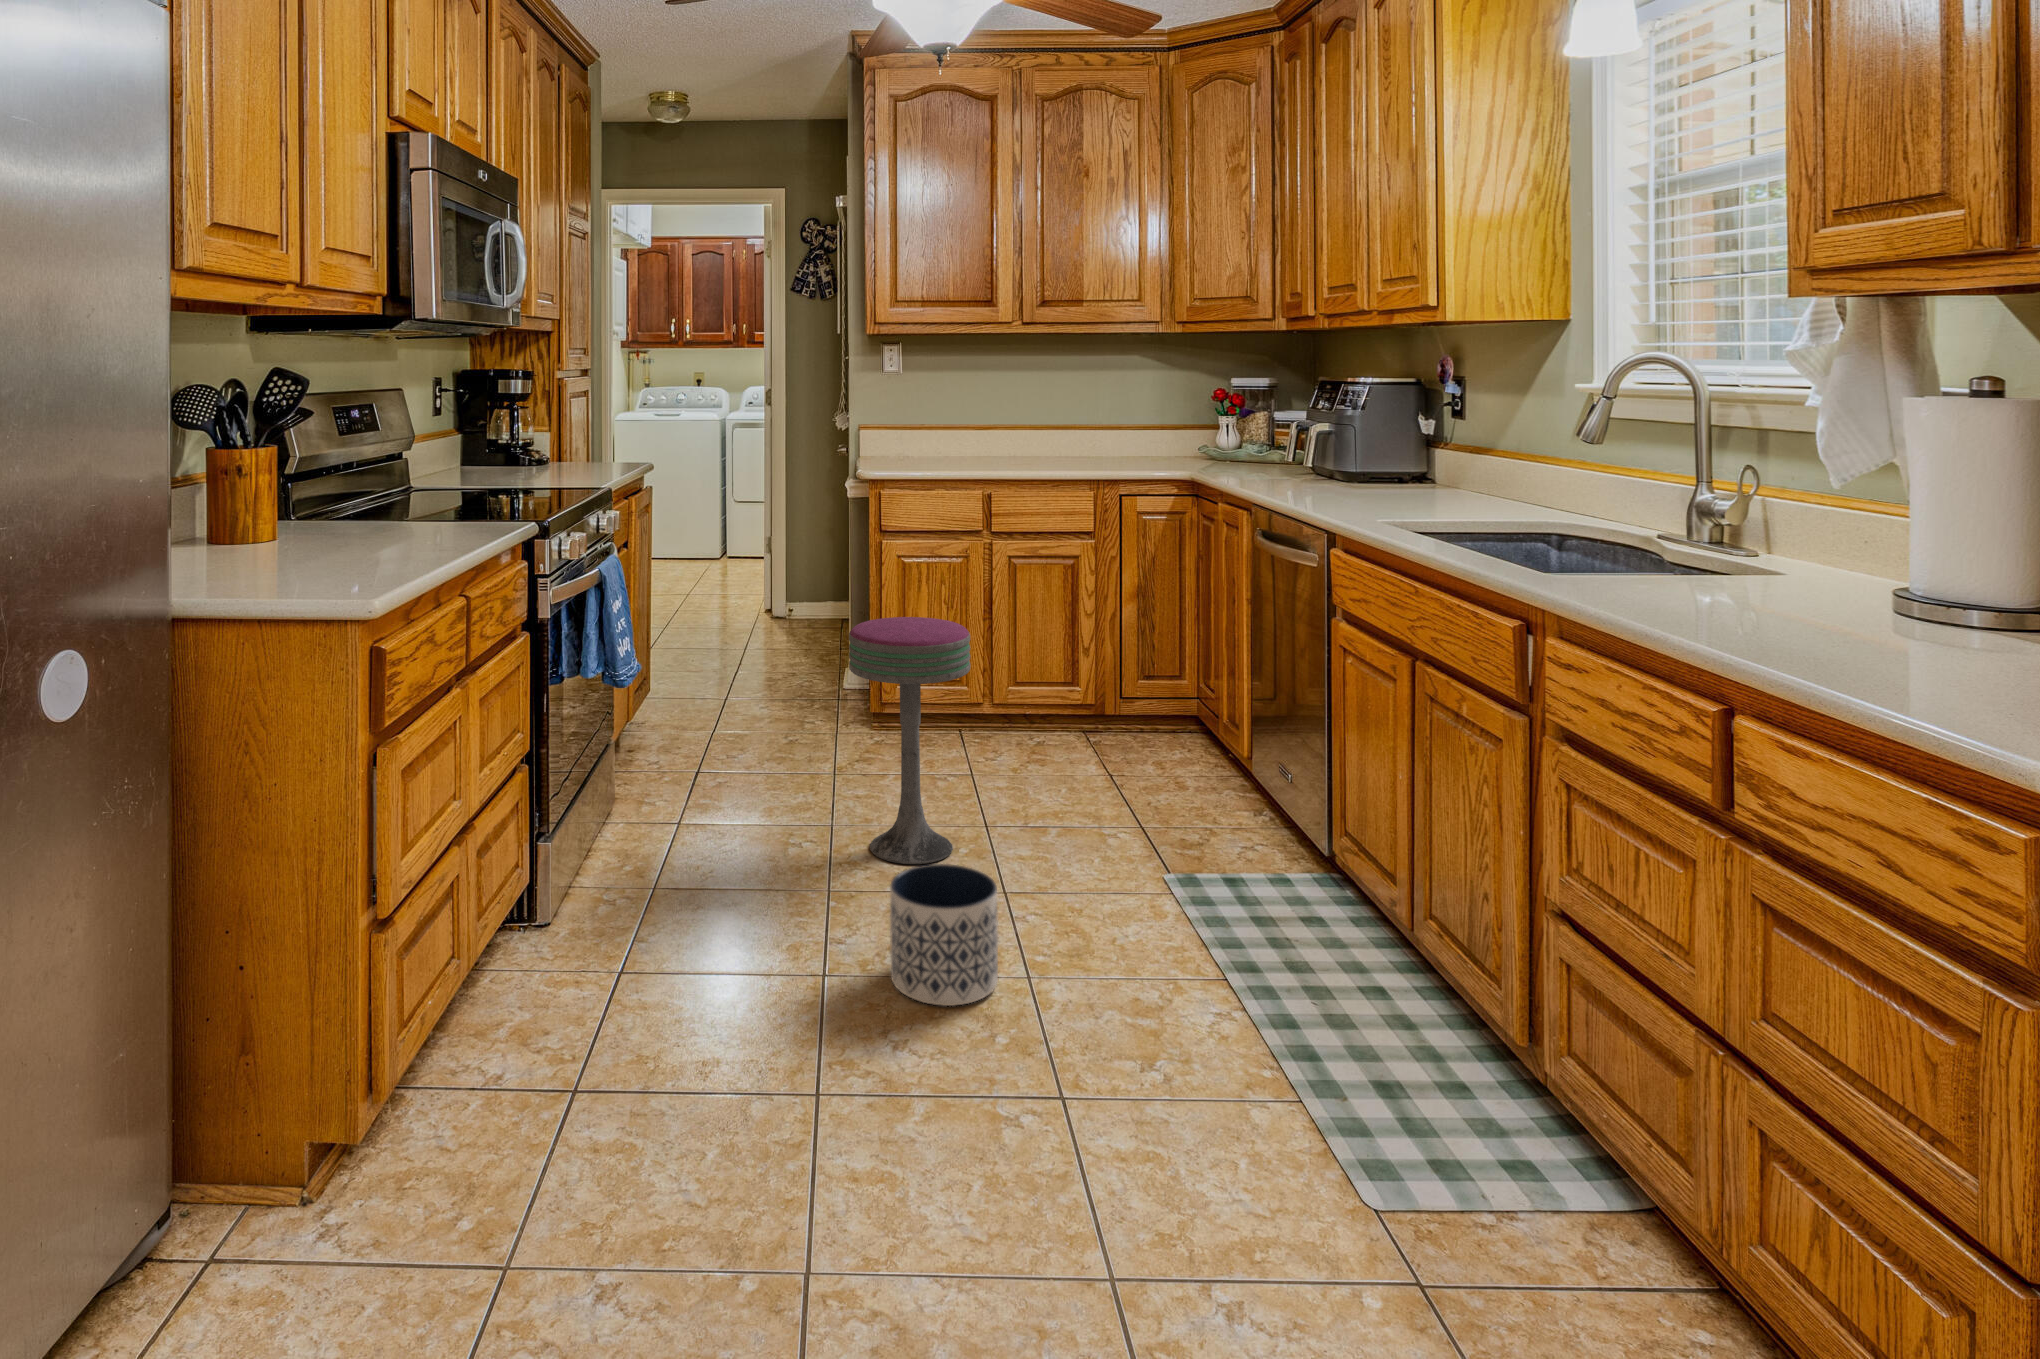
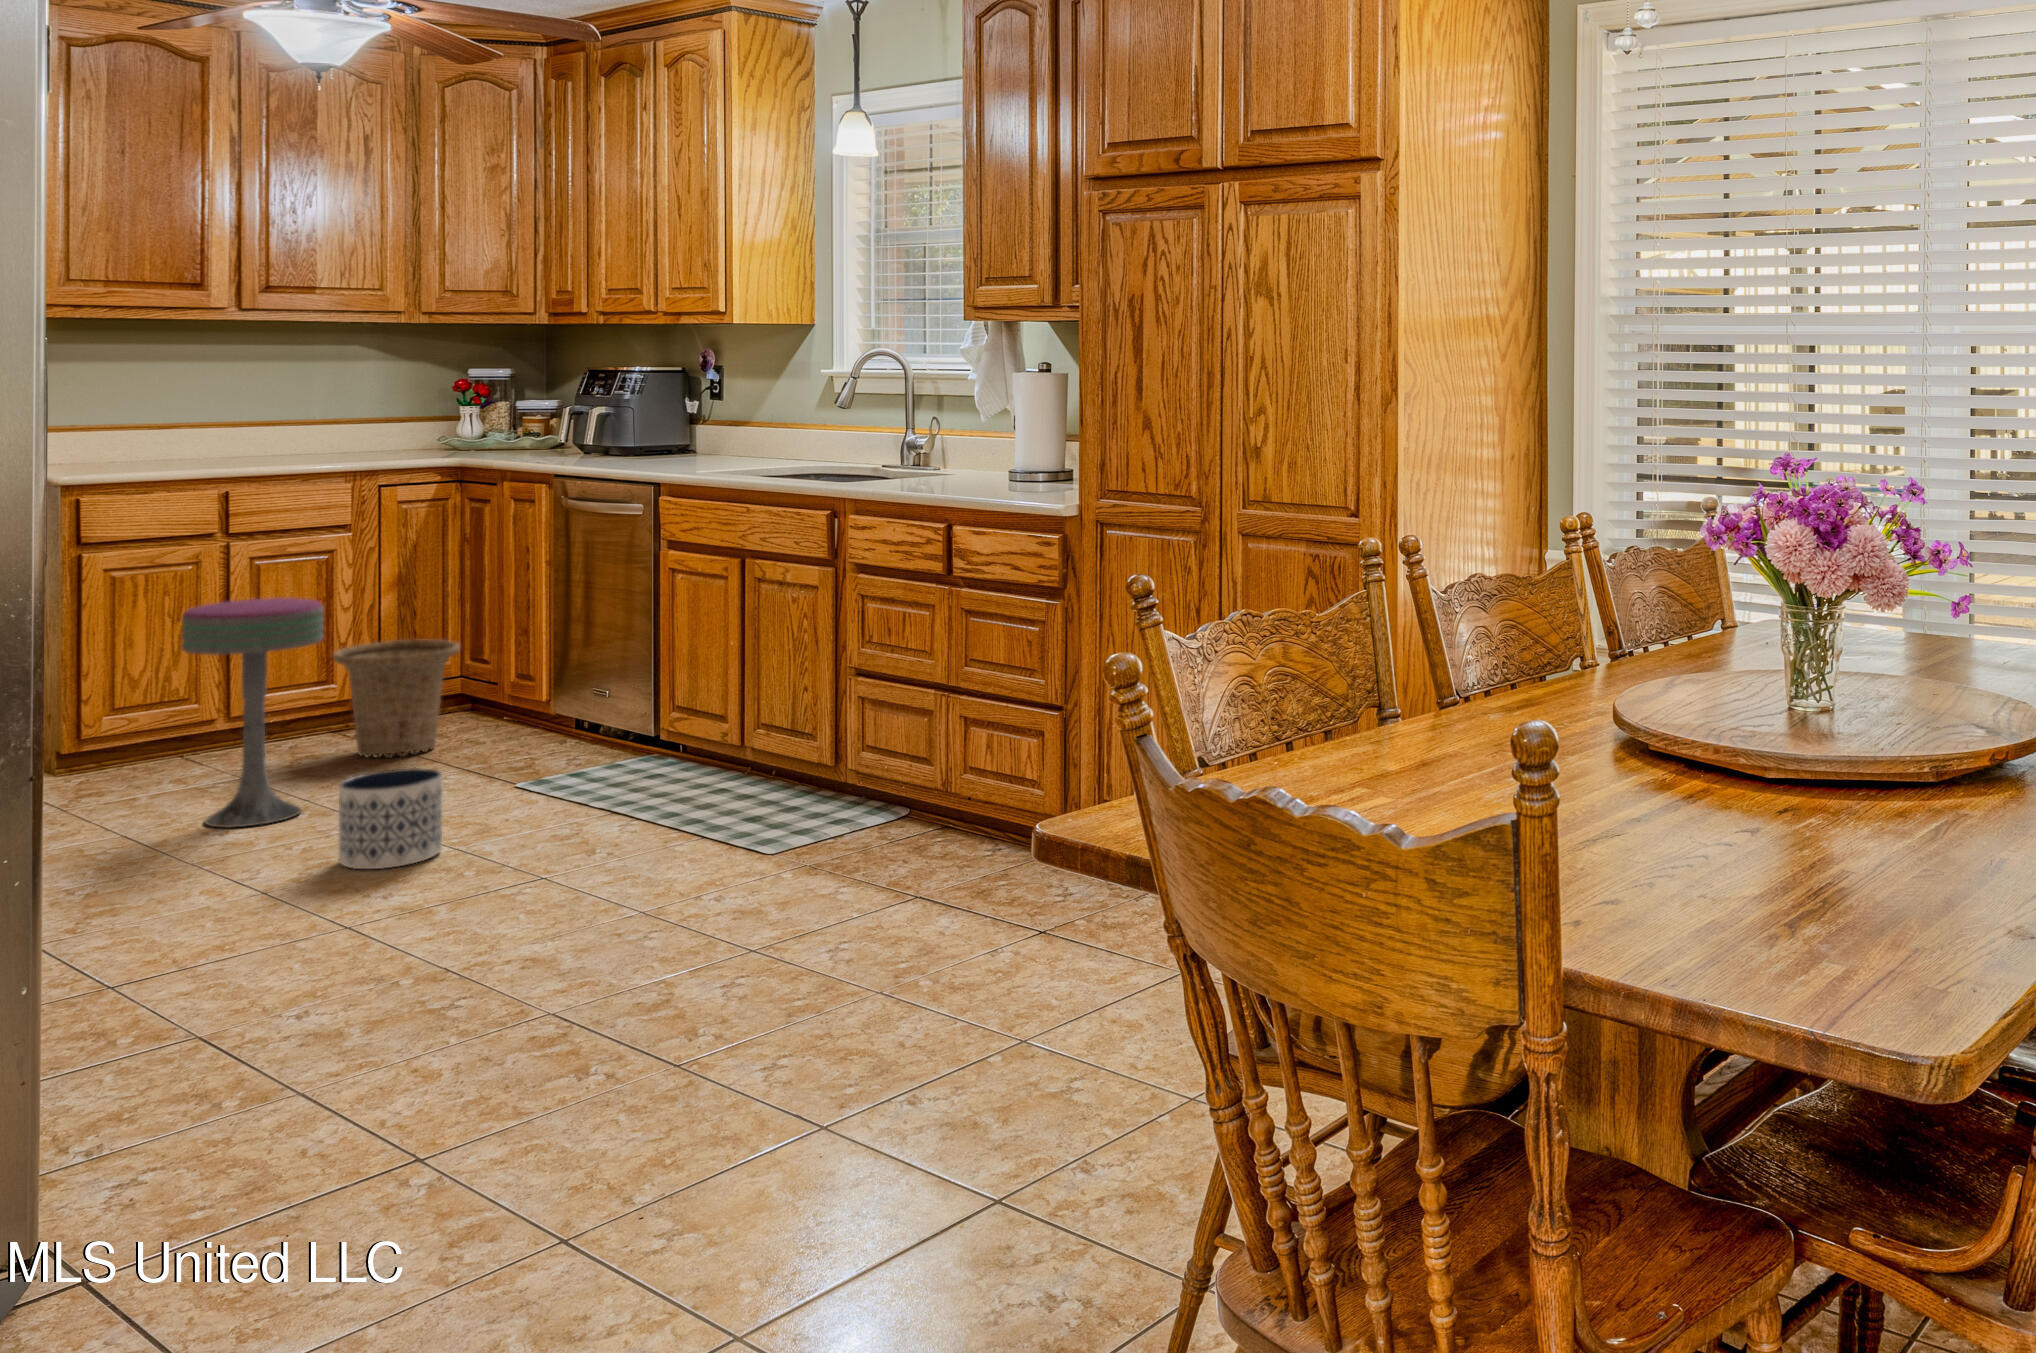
basket: none [1043,659,1159,792] -> present [333,640,460,758]

